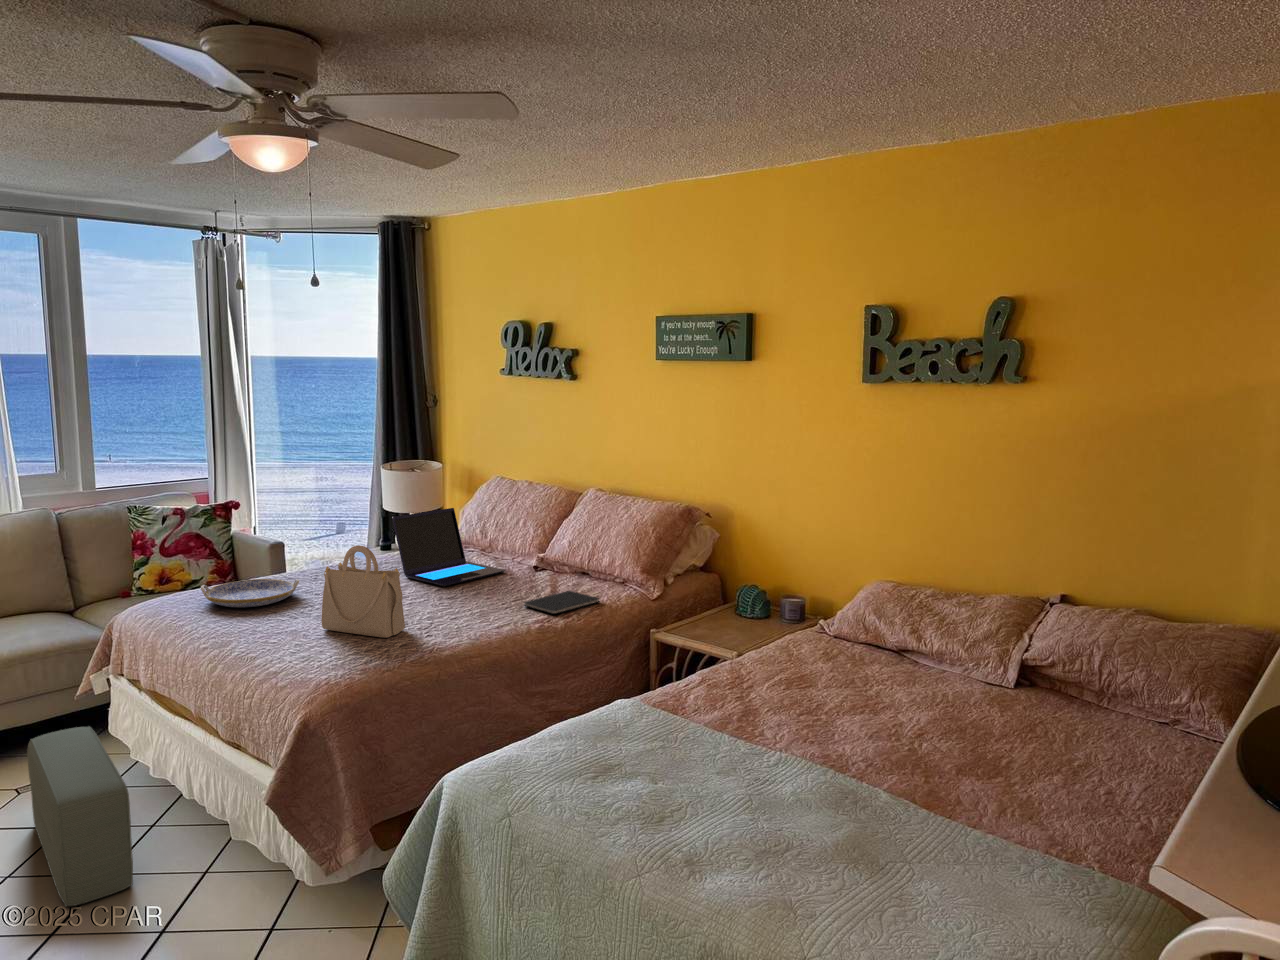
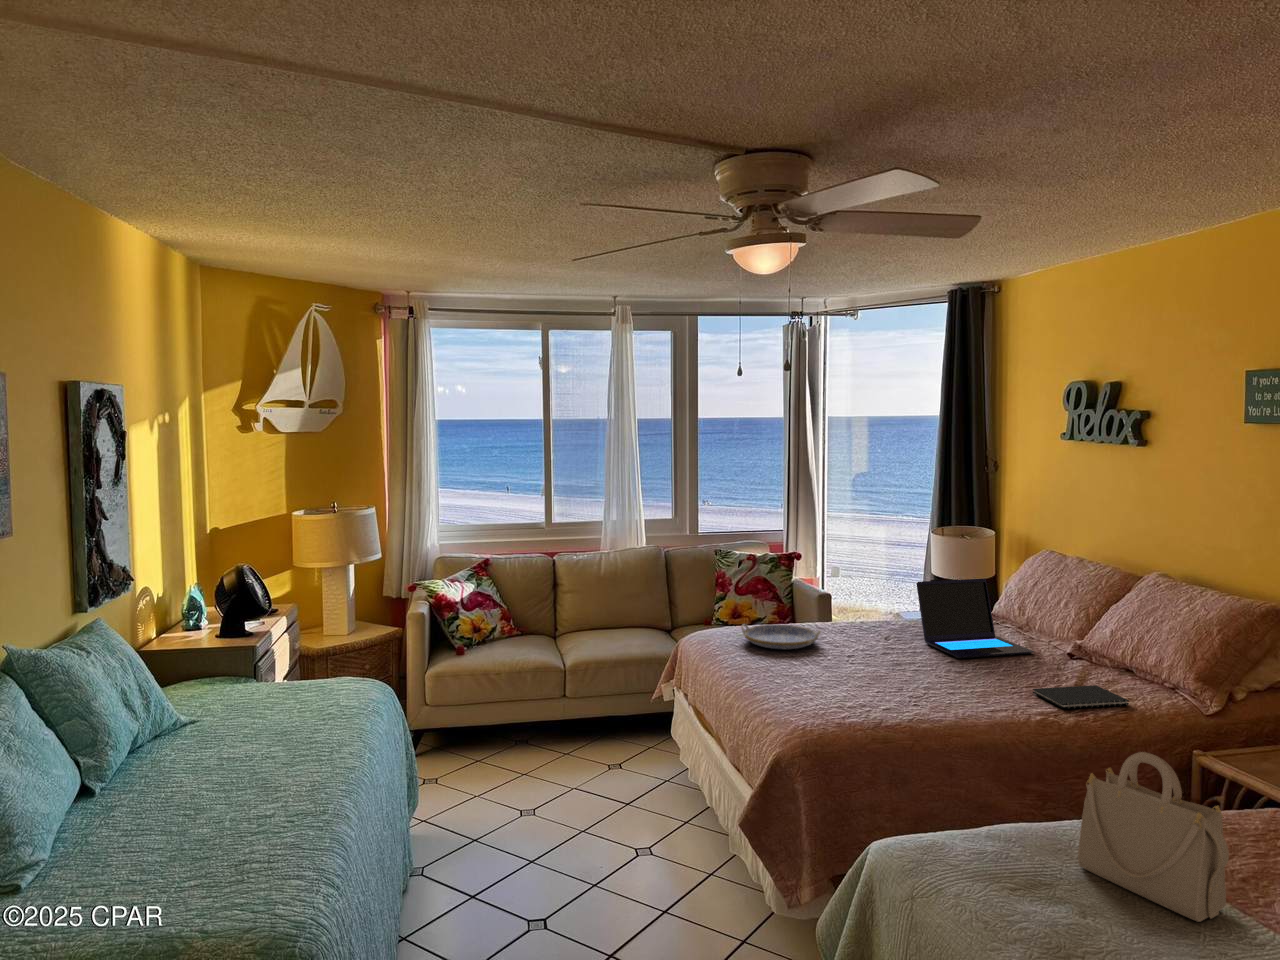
handbag: present [322,545,405,638] -> present [1078,752,1229,922]
pouf: present [27,726,133,907] -> none [607,724,659,864]

